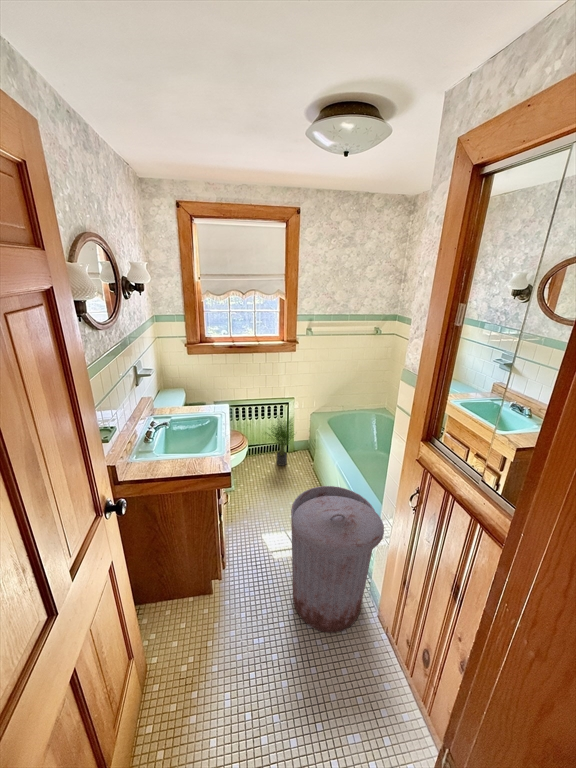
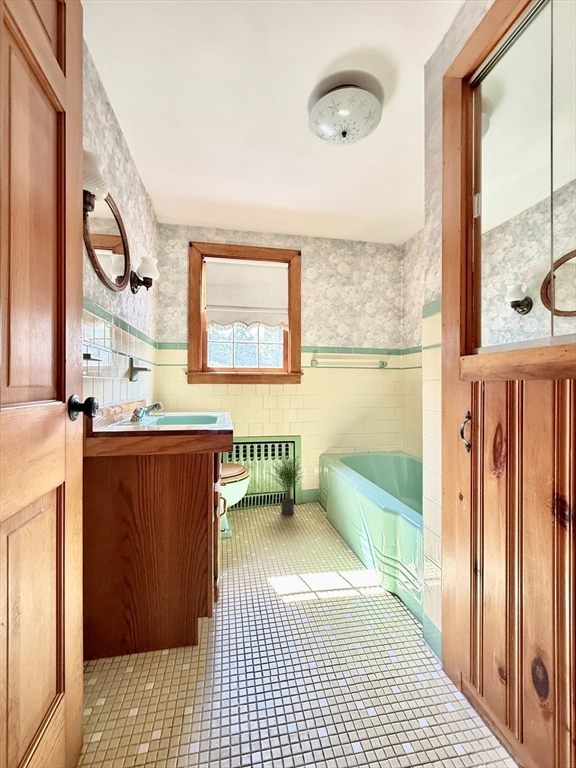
trash can: present [291,486,384,633] -> none [308,478,434,691]

